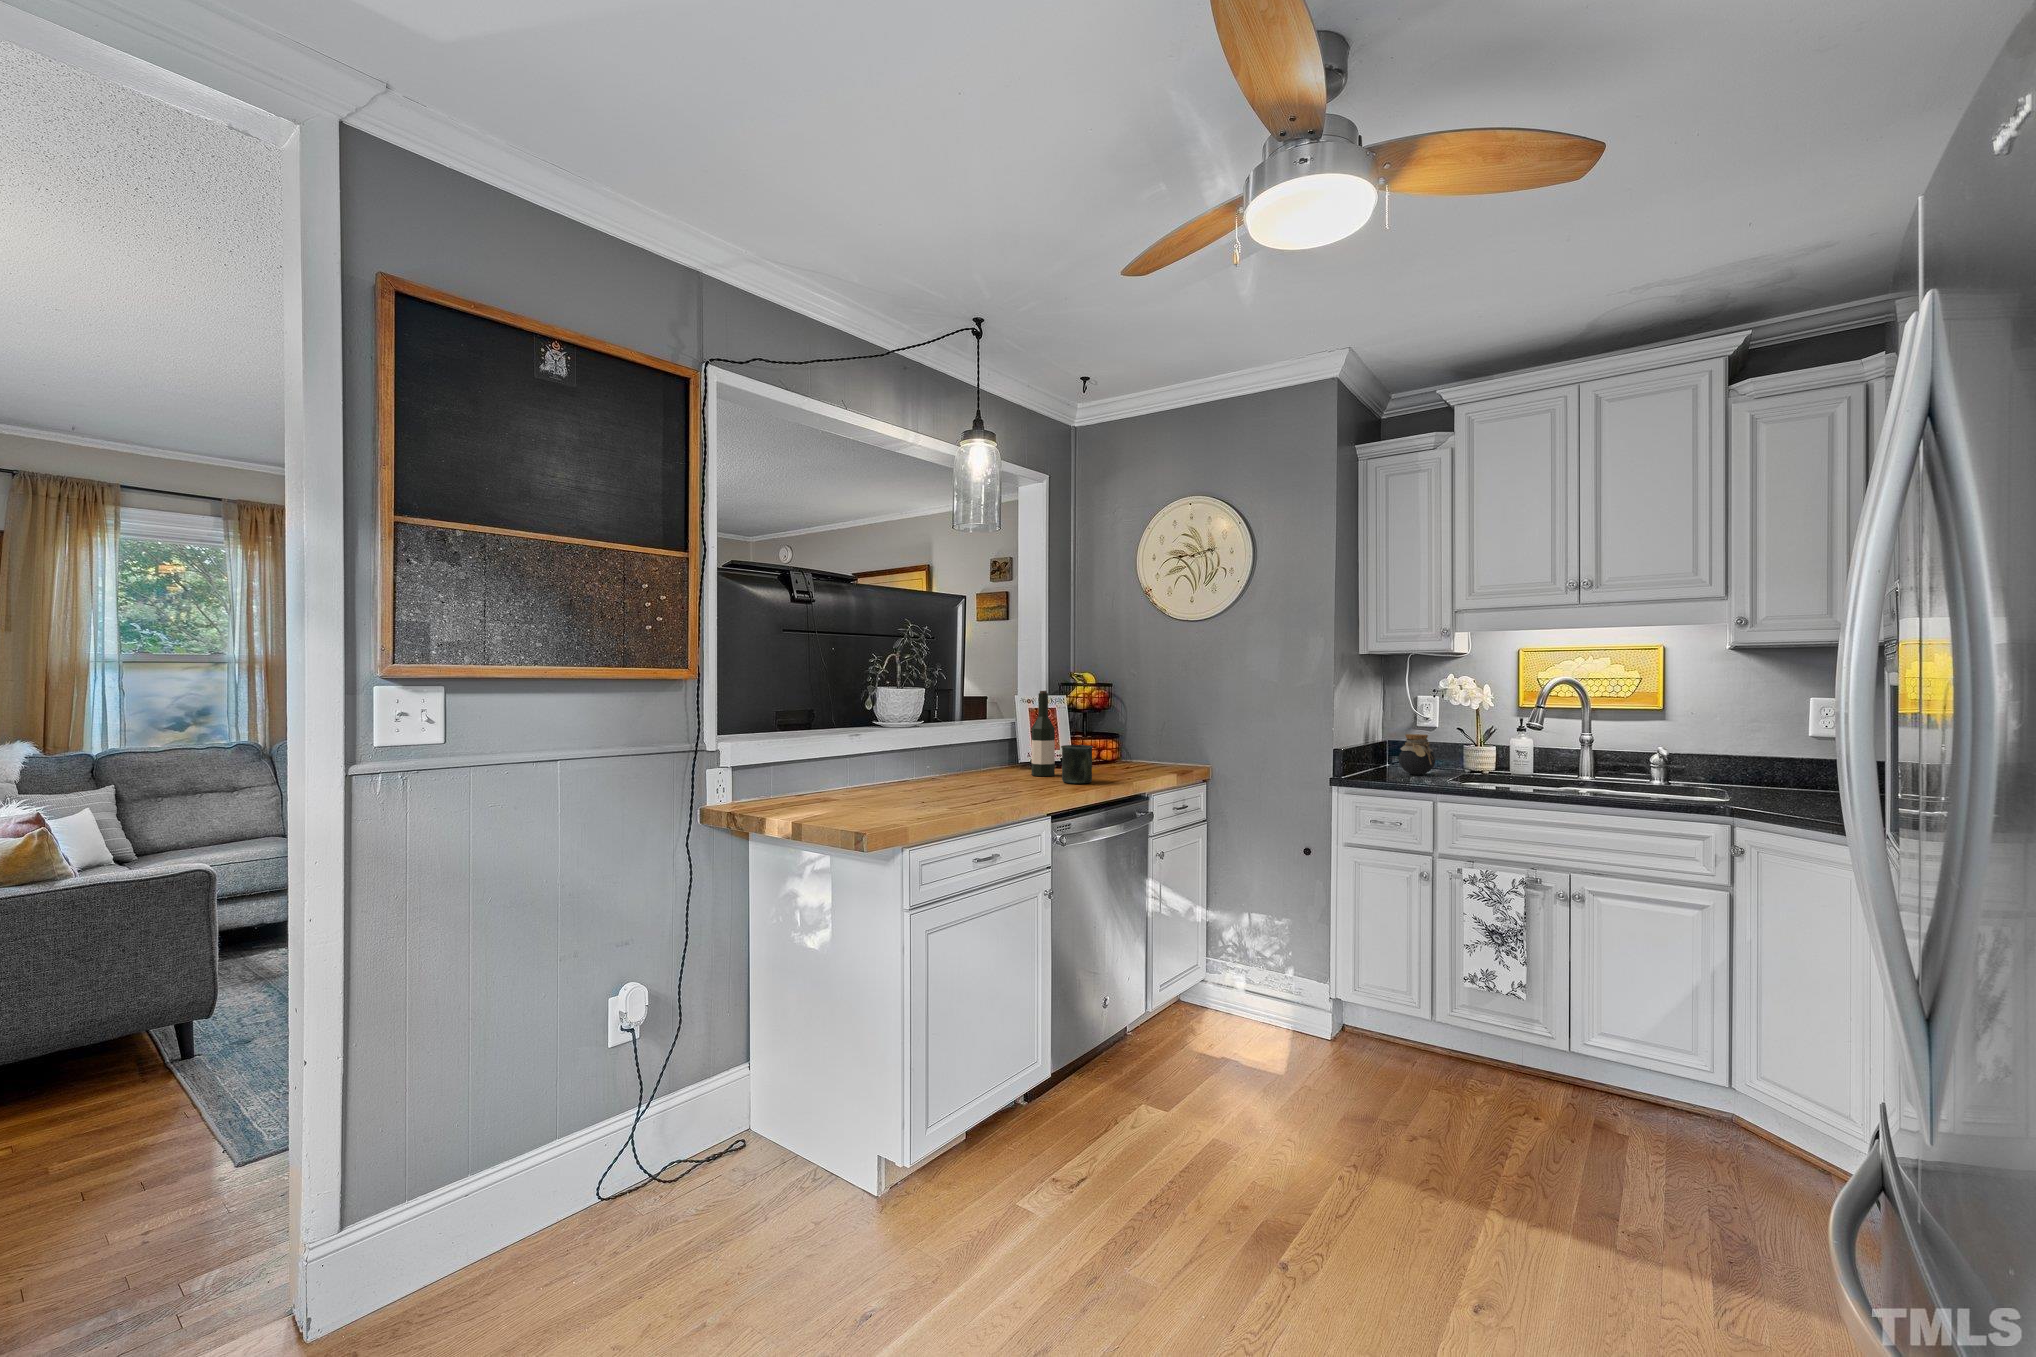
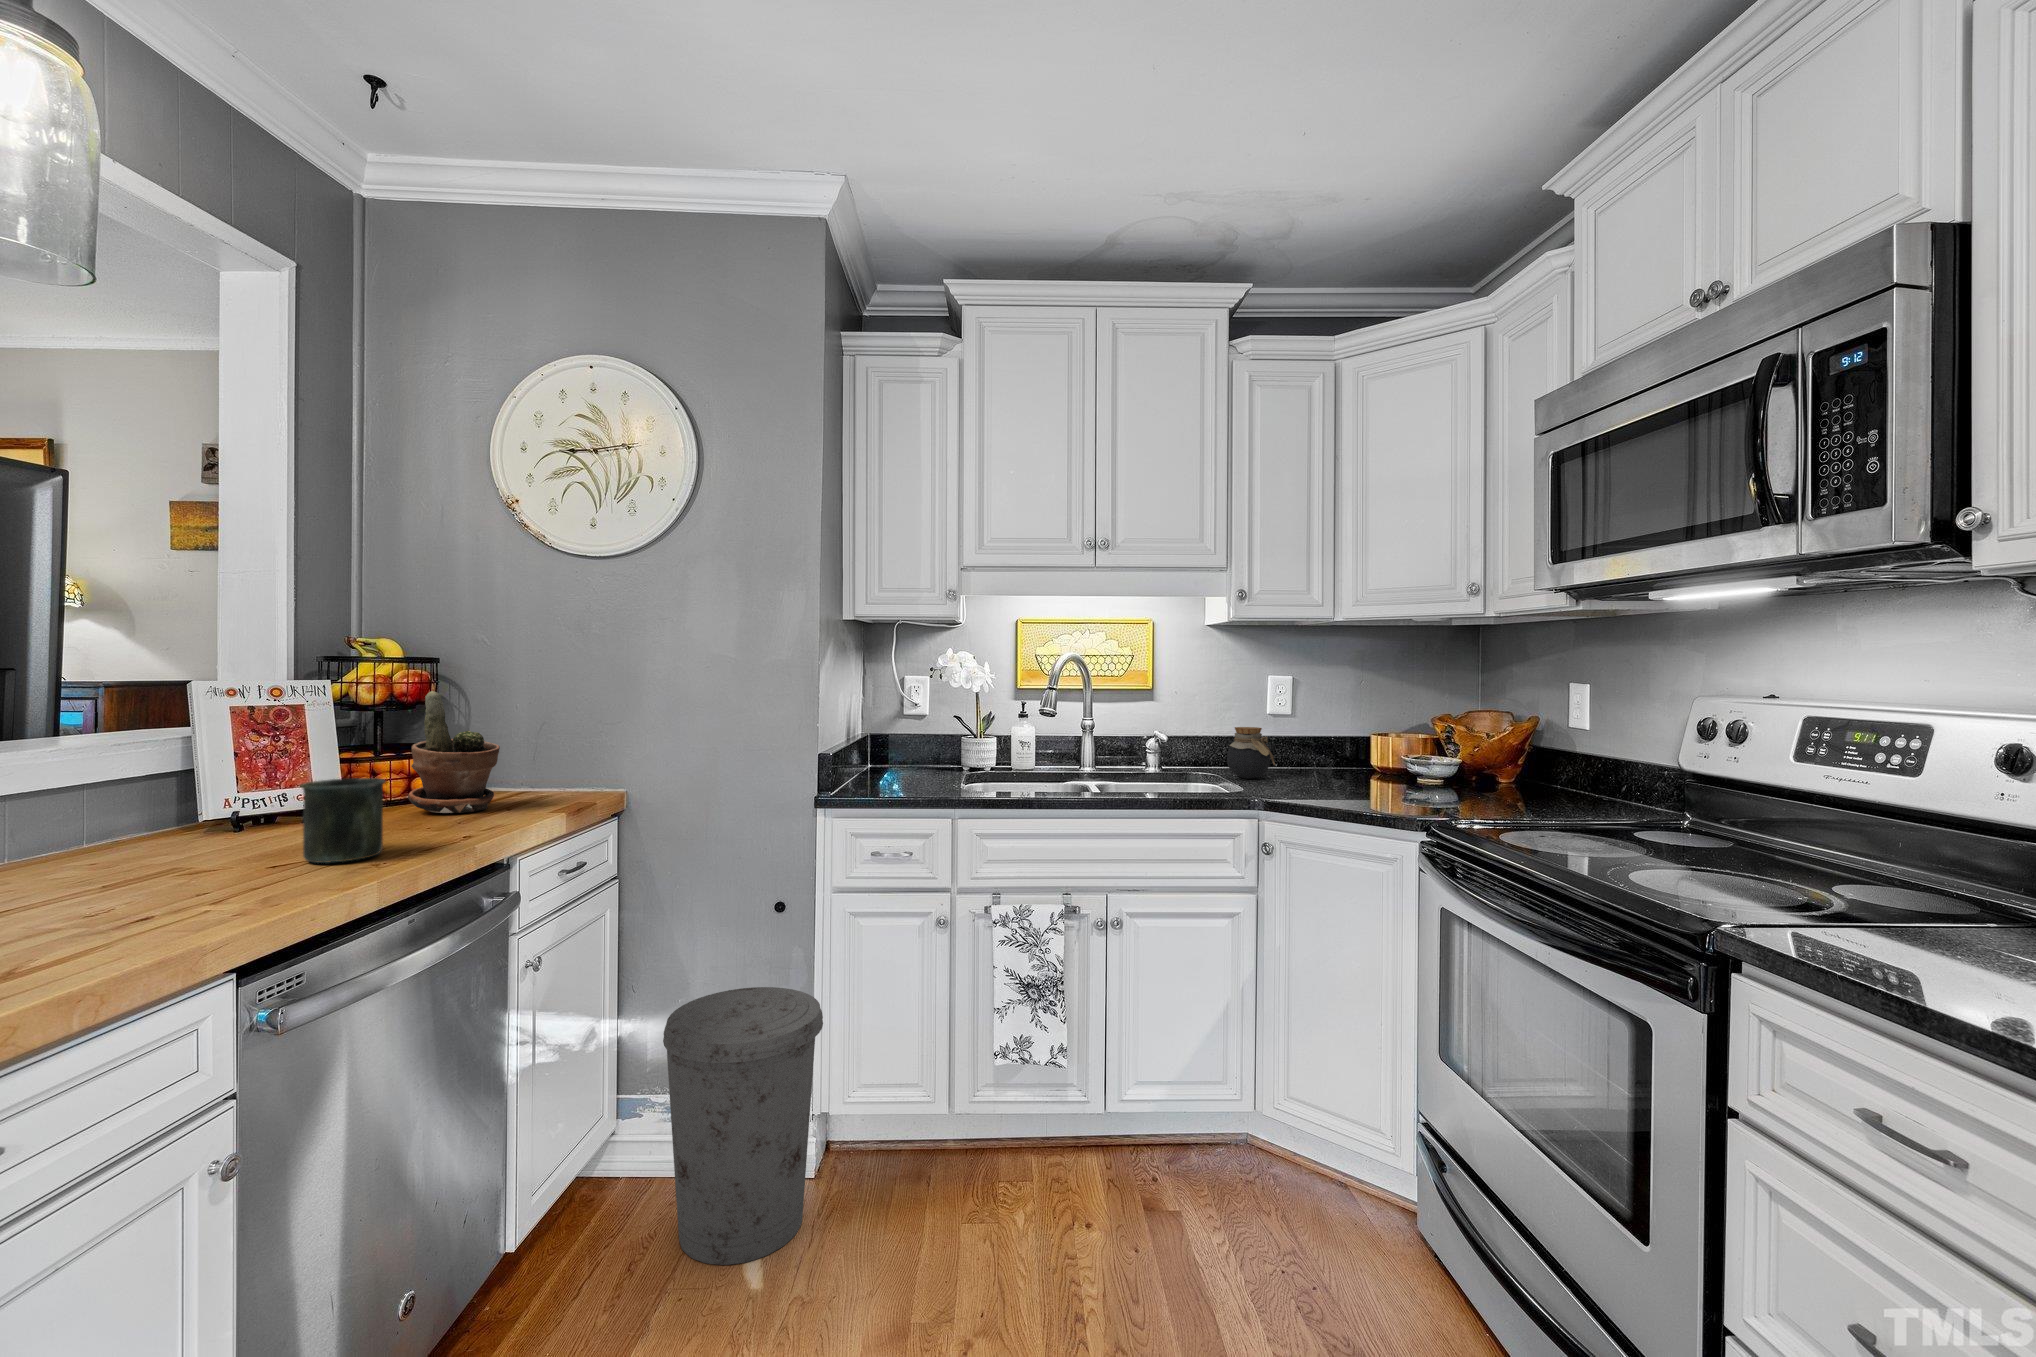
wine bottle: present [1031,691,1055,776] -> none [226,667,290,850]
potted plant: none [1100,703,1142,769] -> present [408,691,500,813]
jar: present [1399,734,1435,775] -> present [1227,727,1275,779]
trash can: none [1229,899,1330,1063] -> present [663,987,823,1265]

